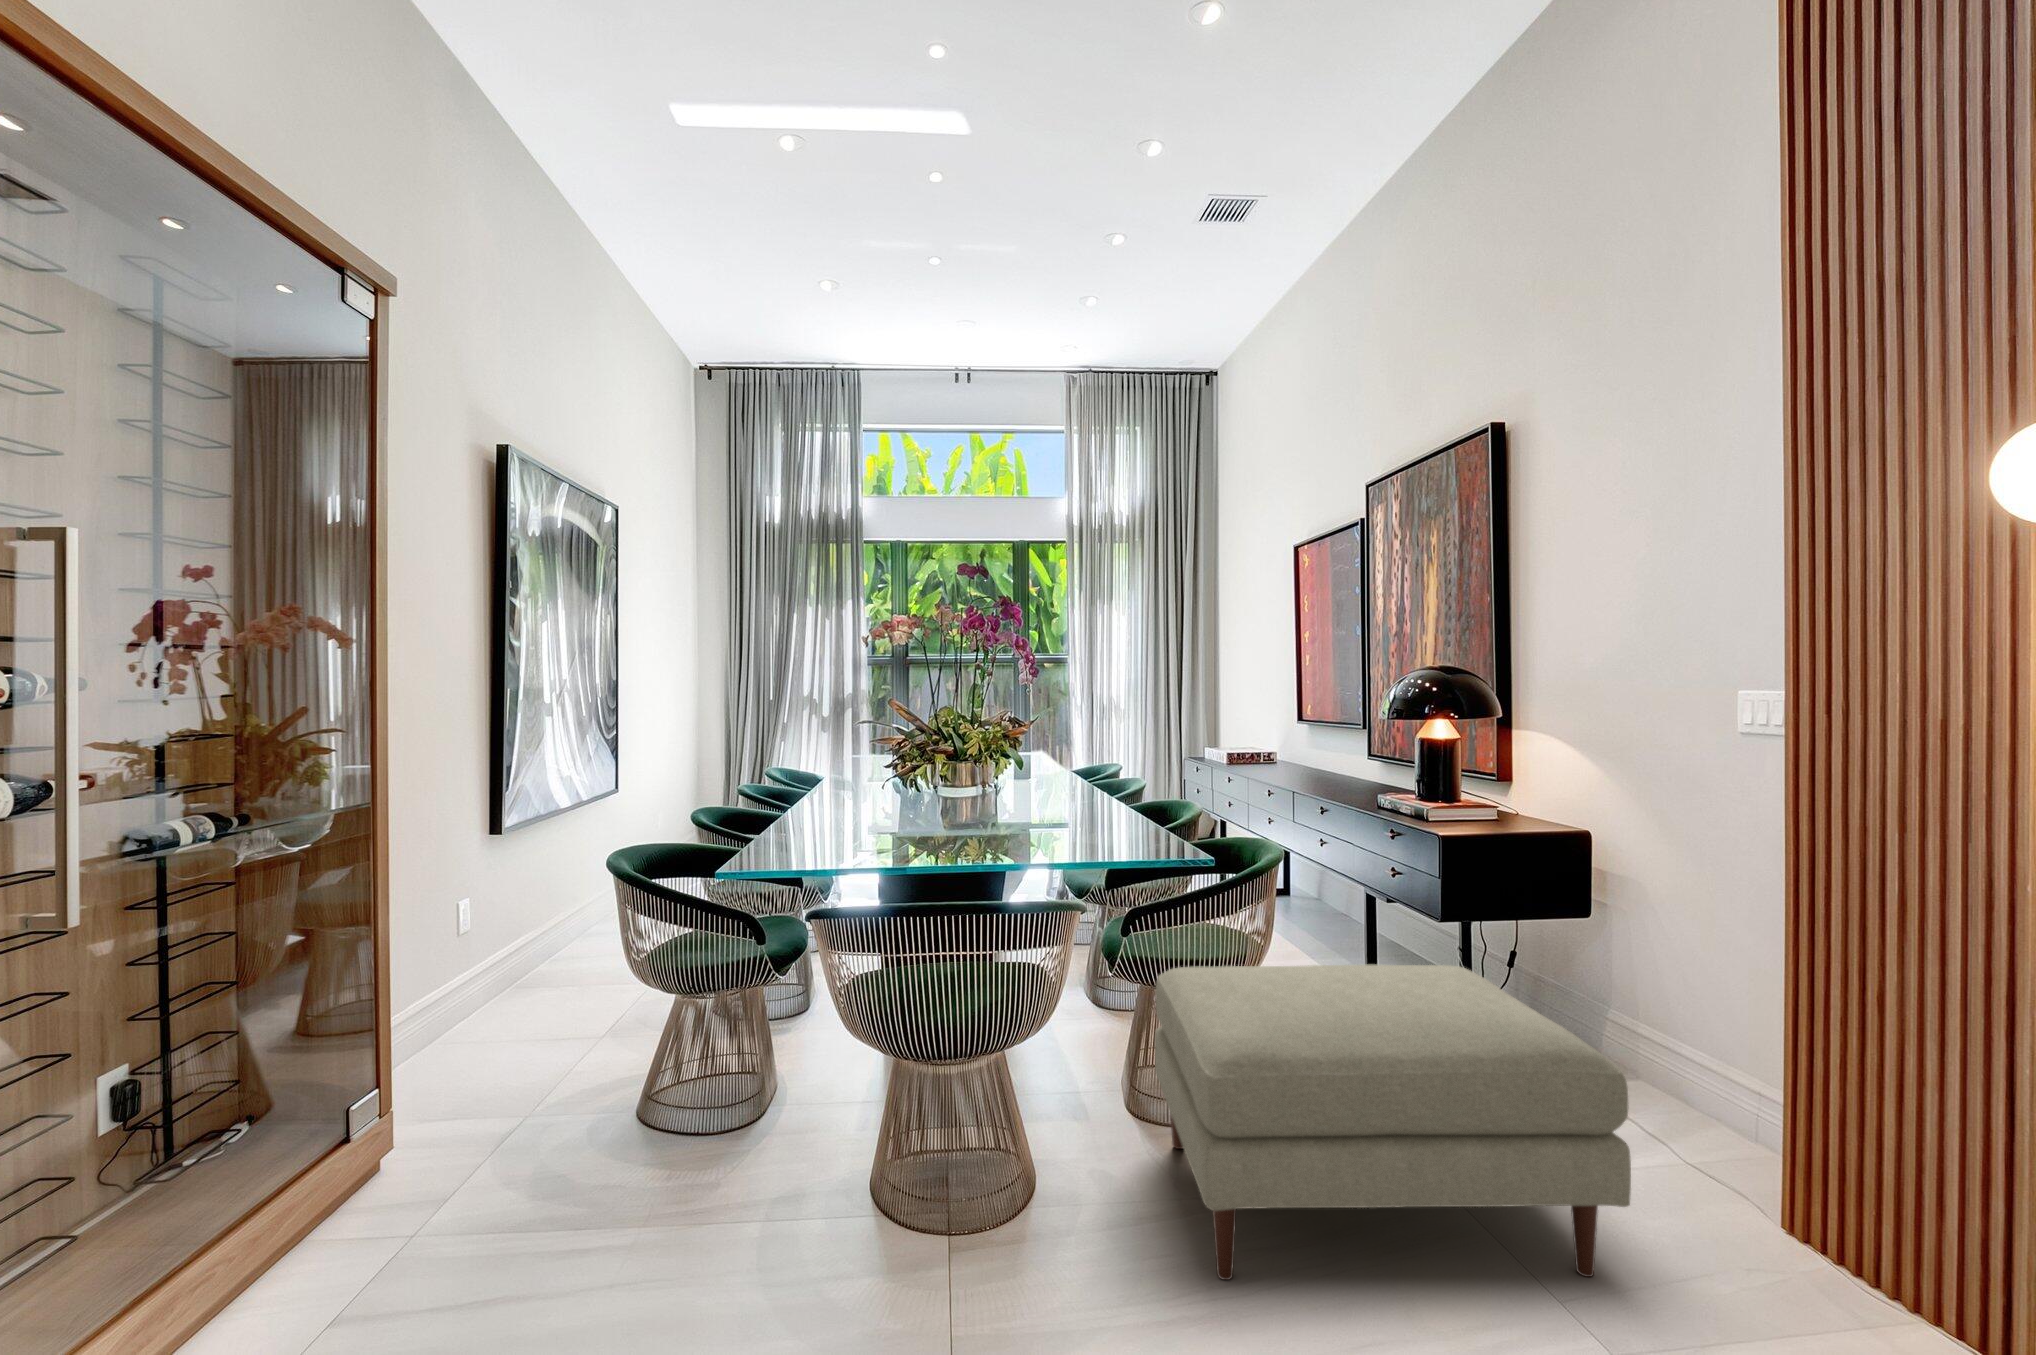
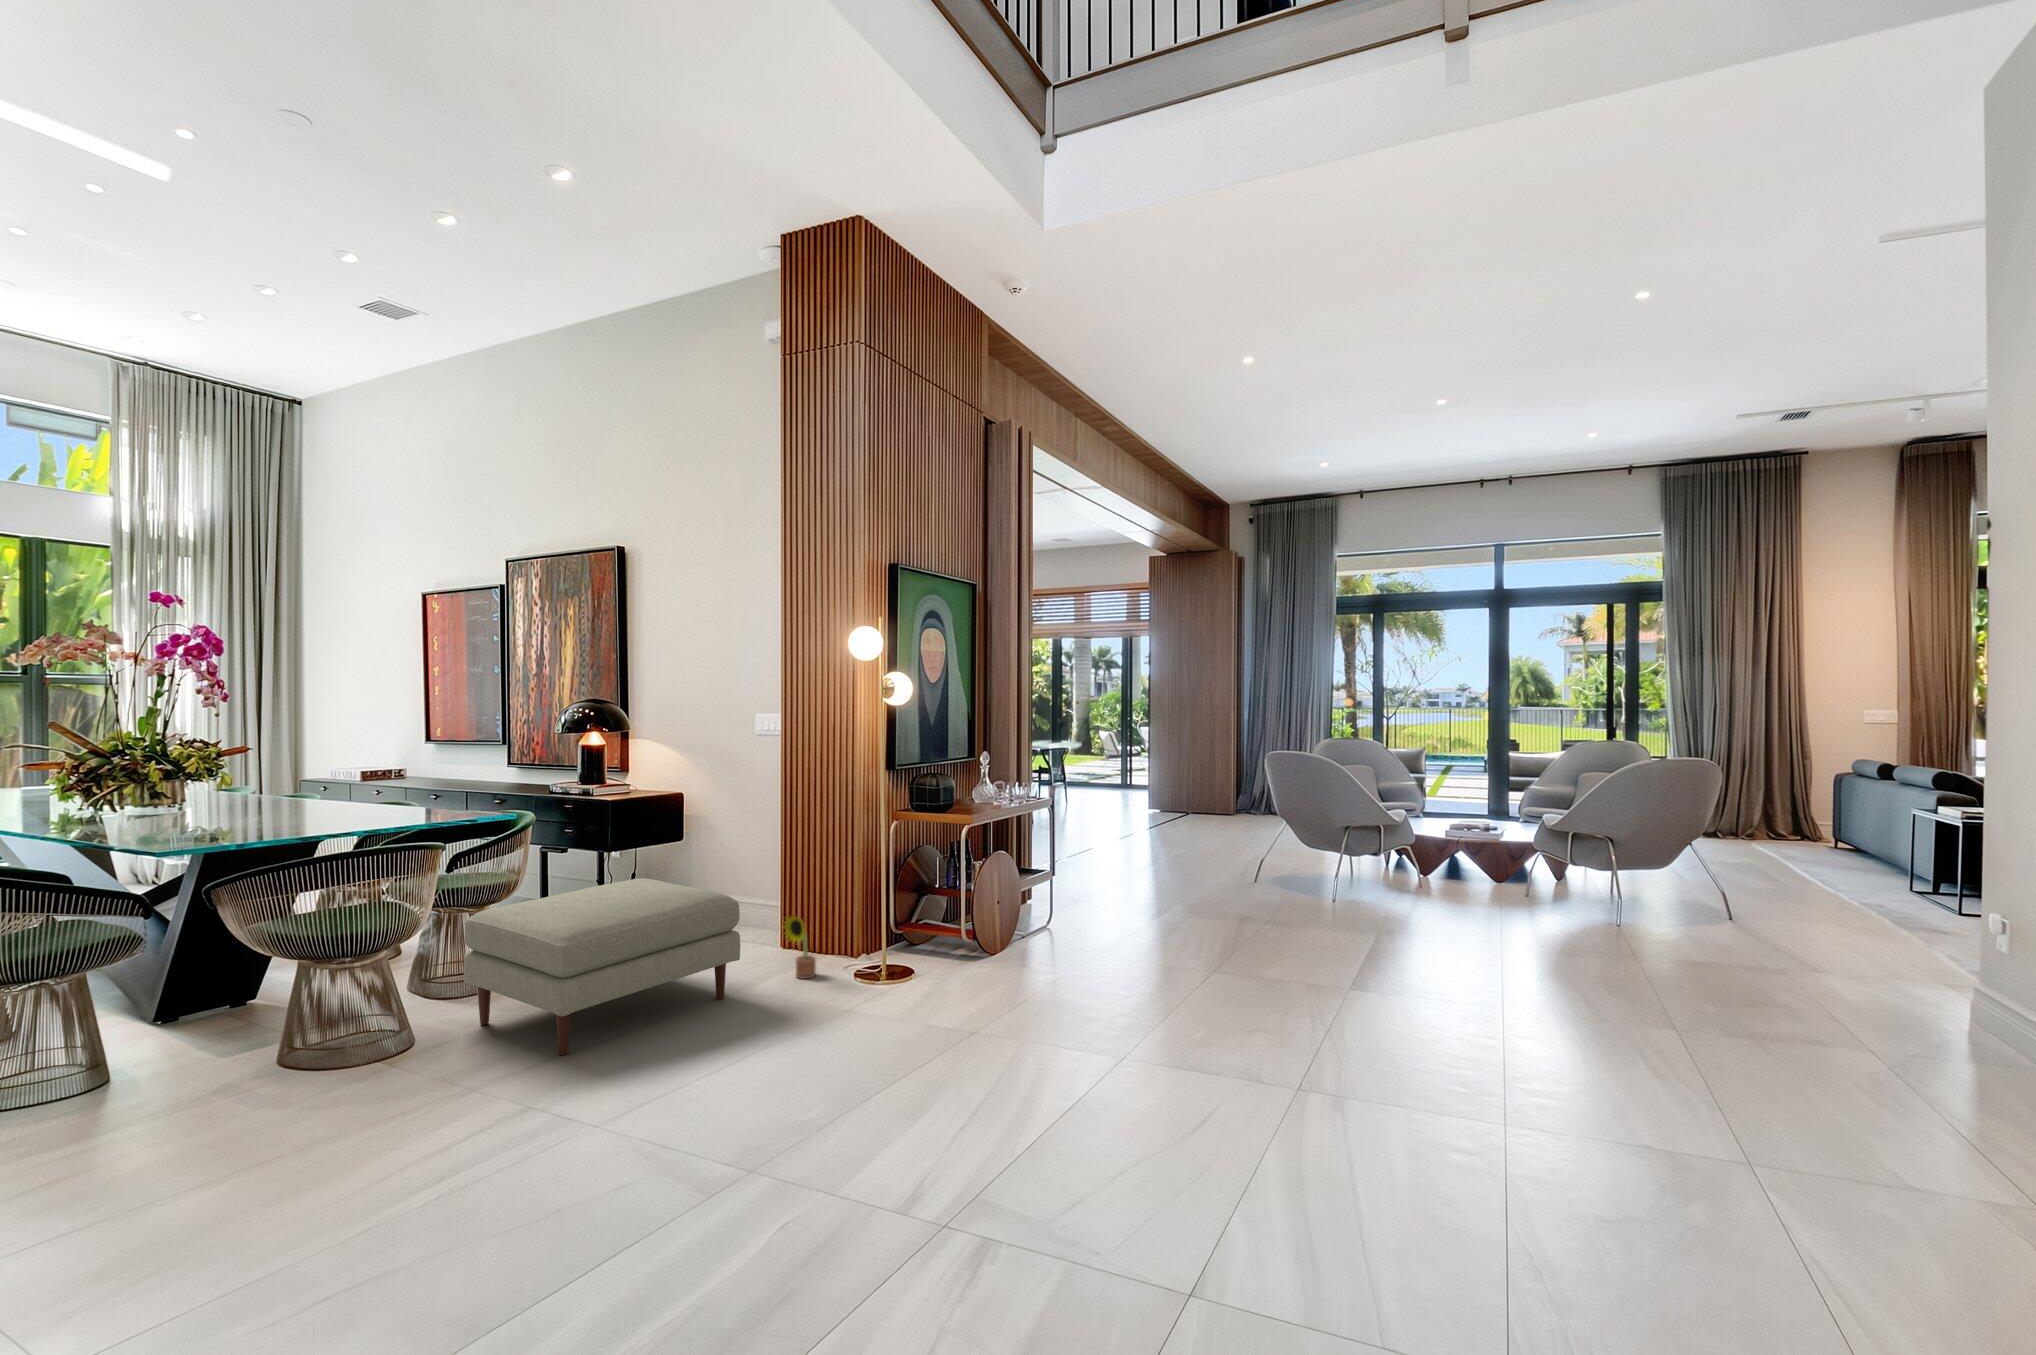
decorative plant: none [1754,1135,1860,1312] -> present [783,916,816,979]

